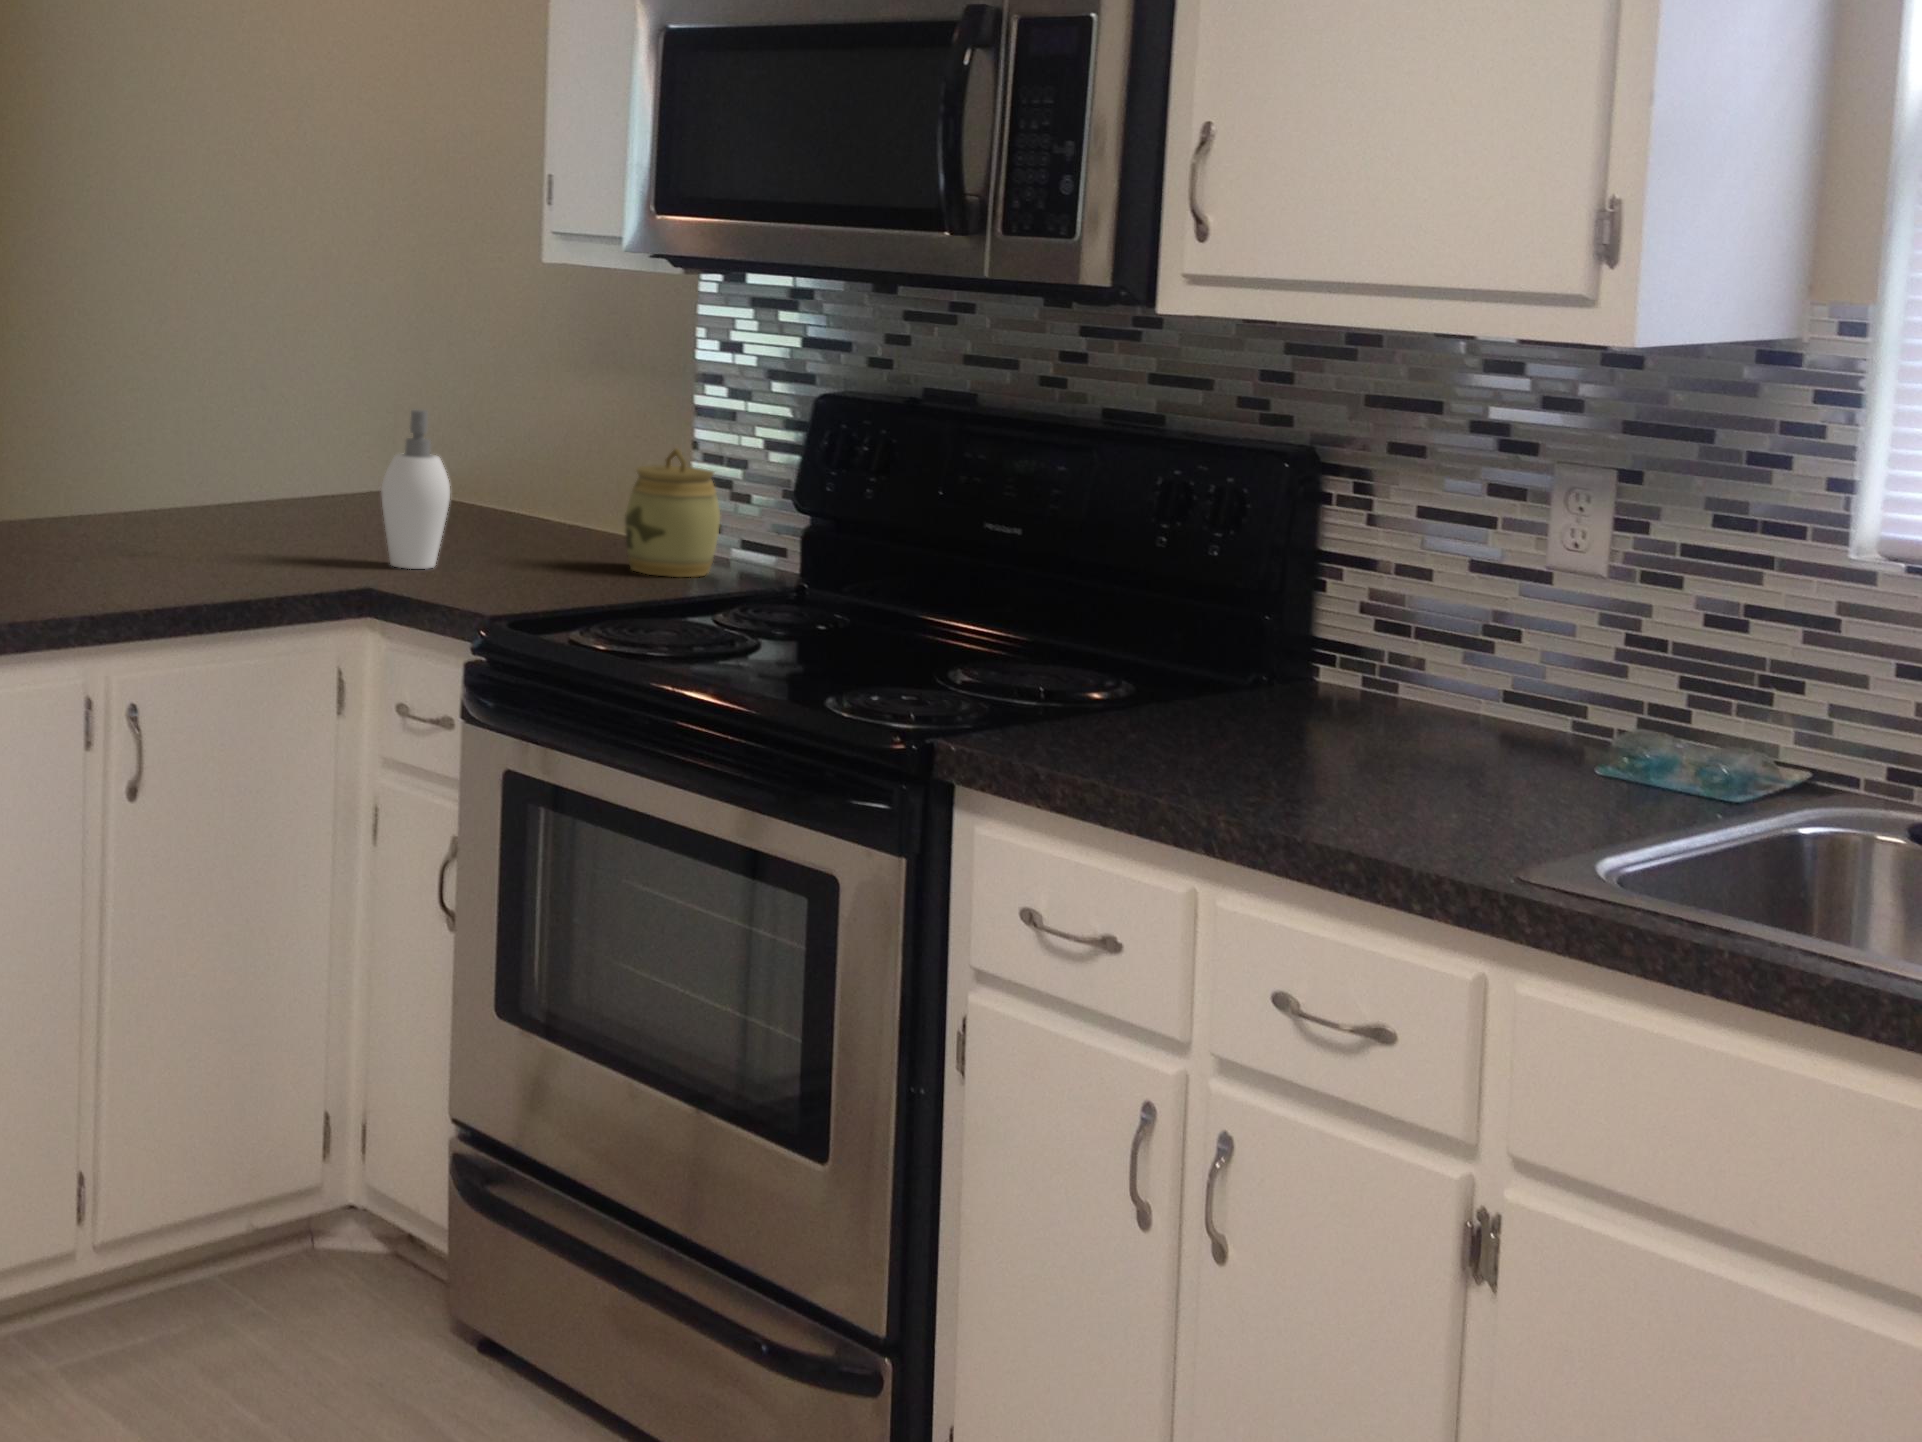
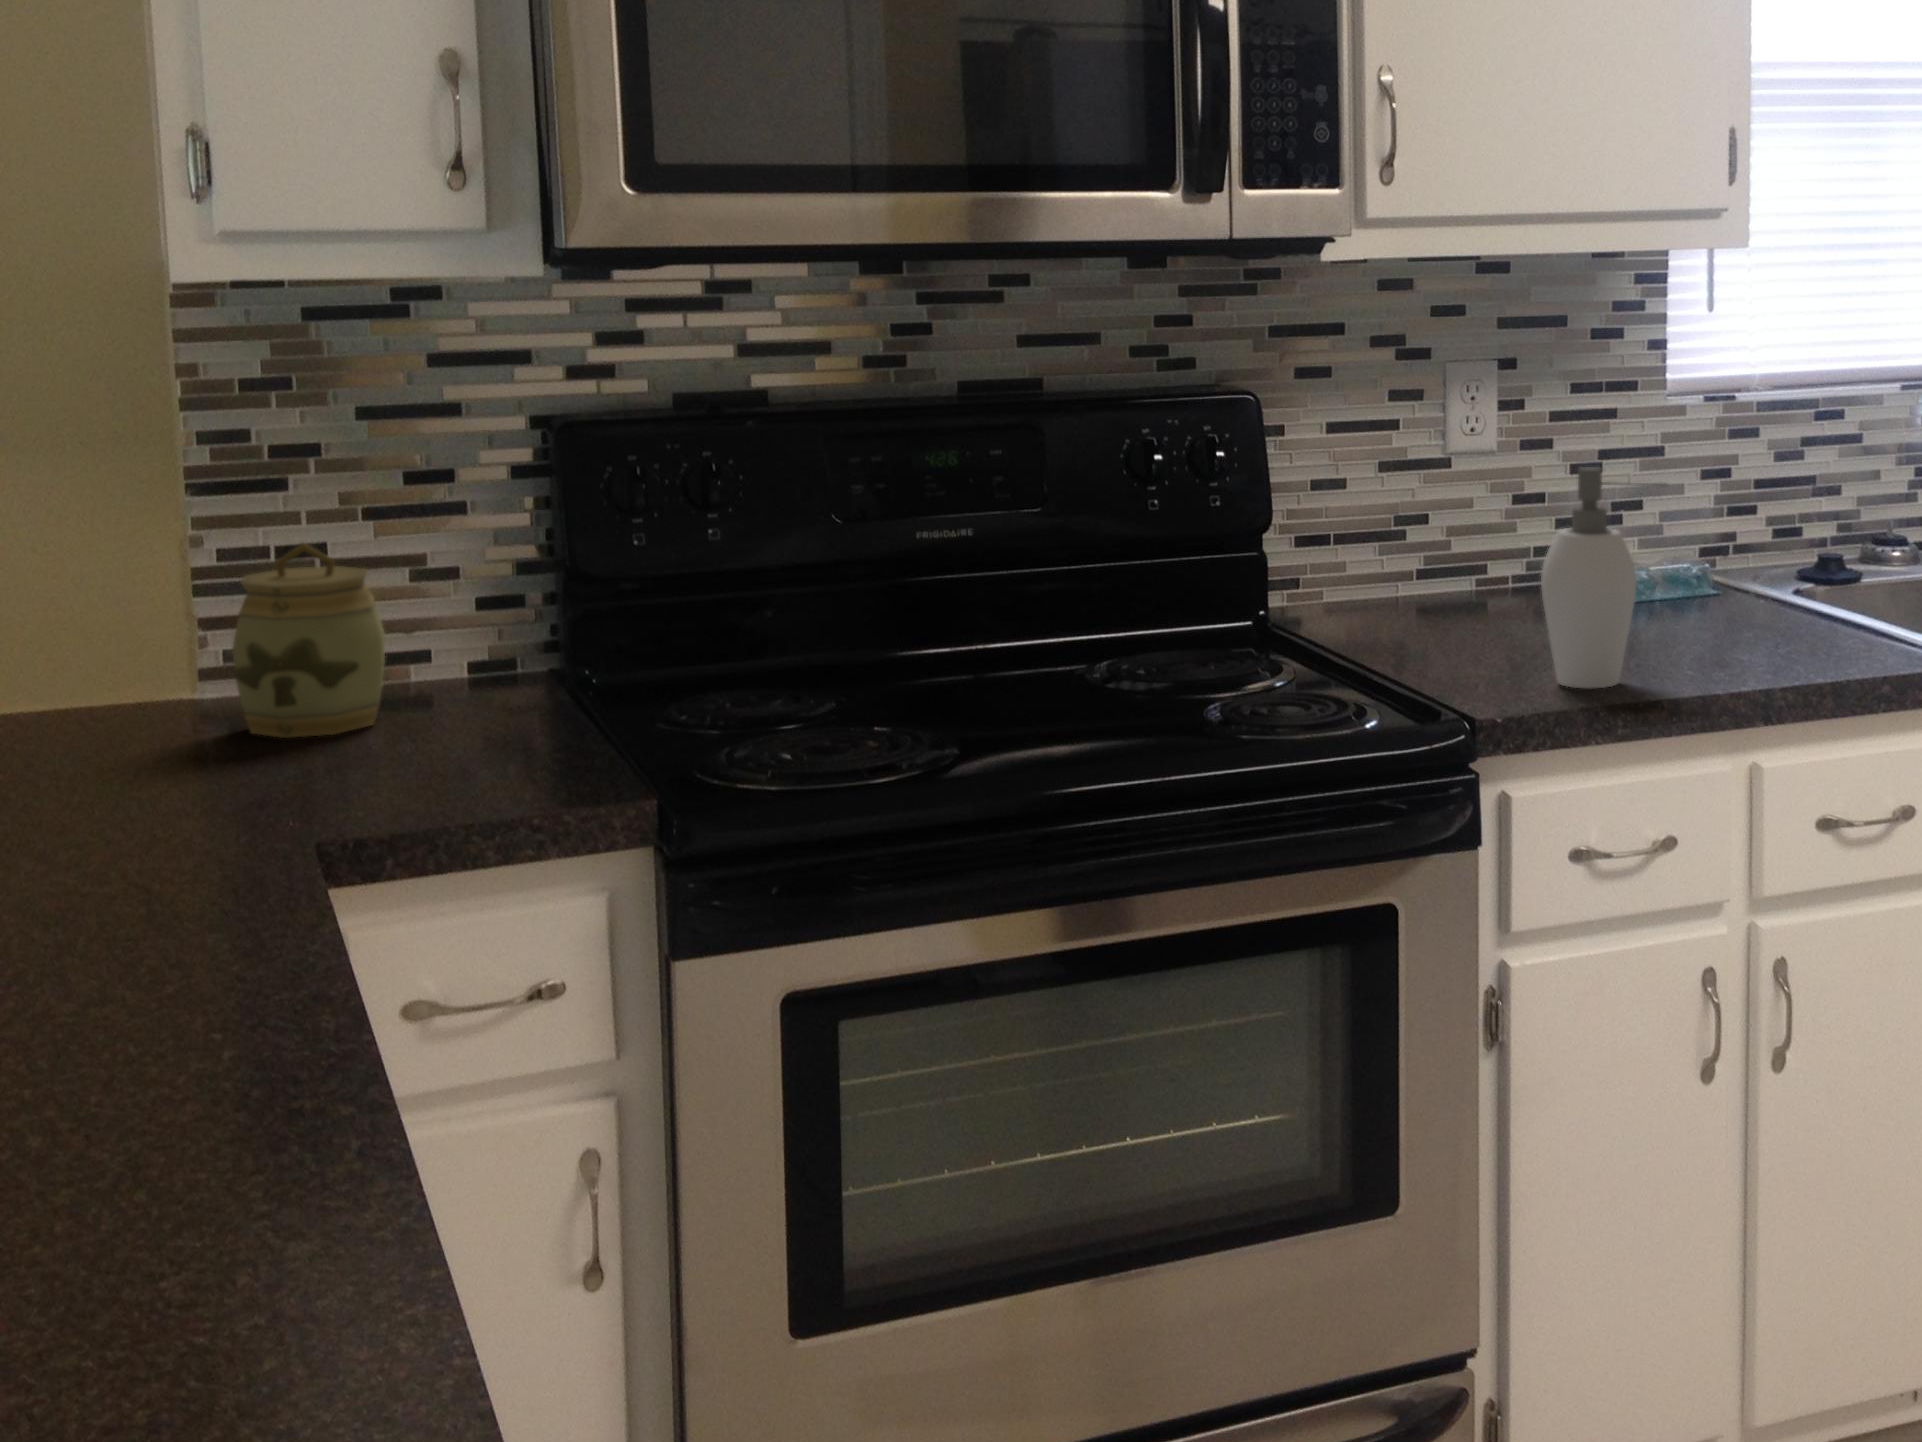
soap dispenser: present [381,409,450,569] -> present [1541,467,1668,689]

